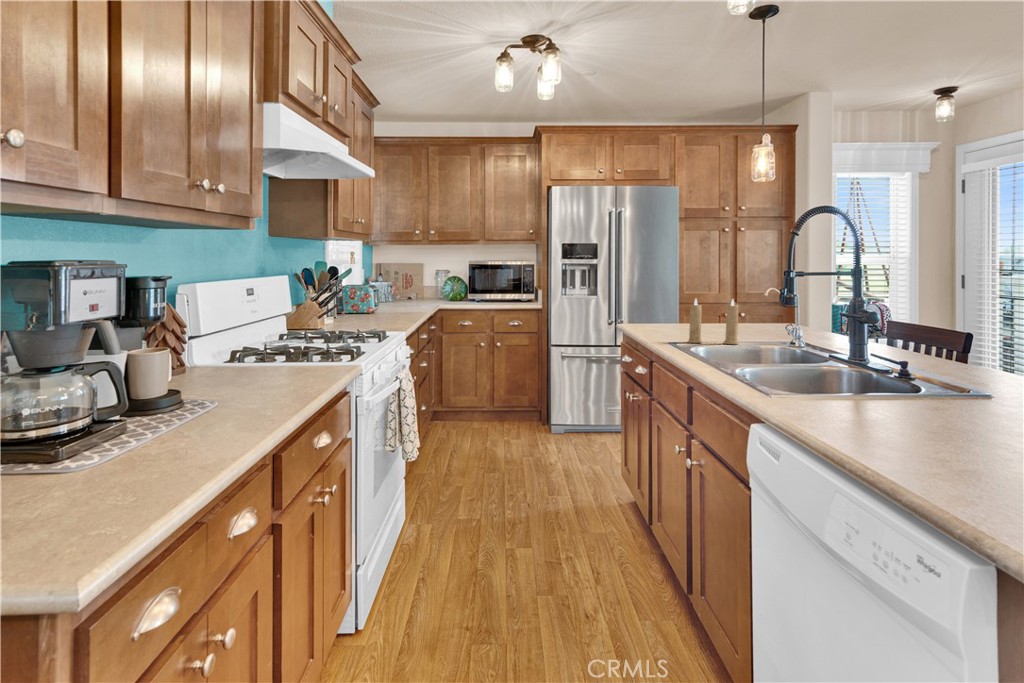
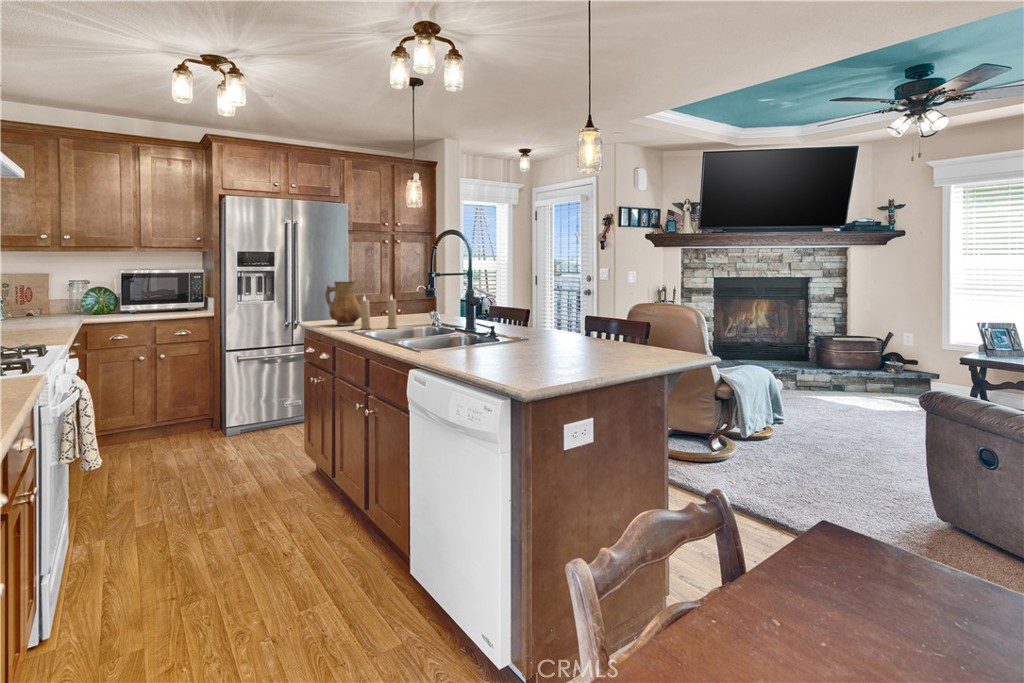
ceramic pitcher: none [647,279,691,335] -> present [325,282,361,326]

